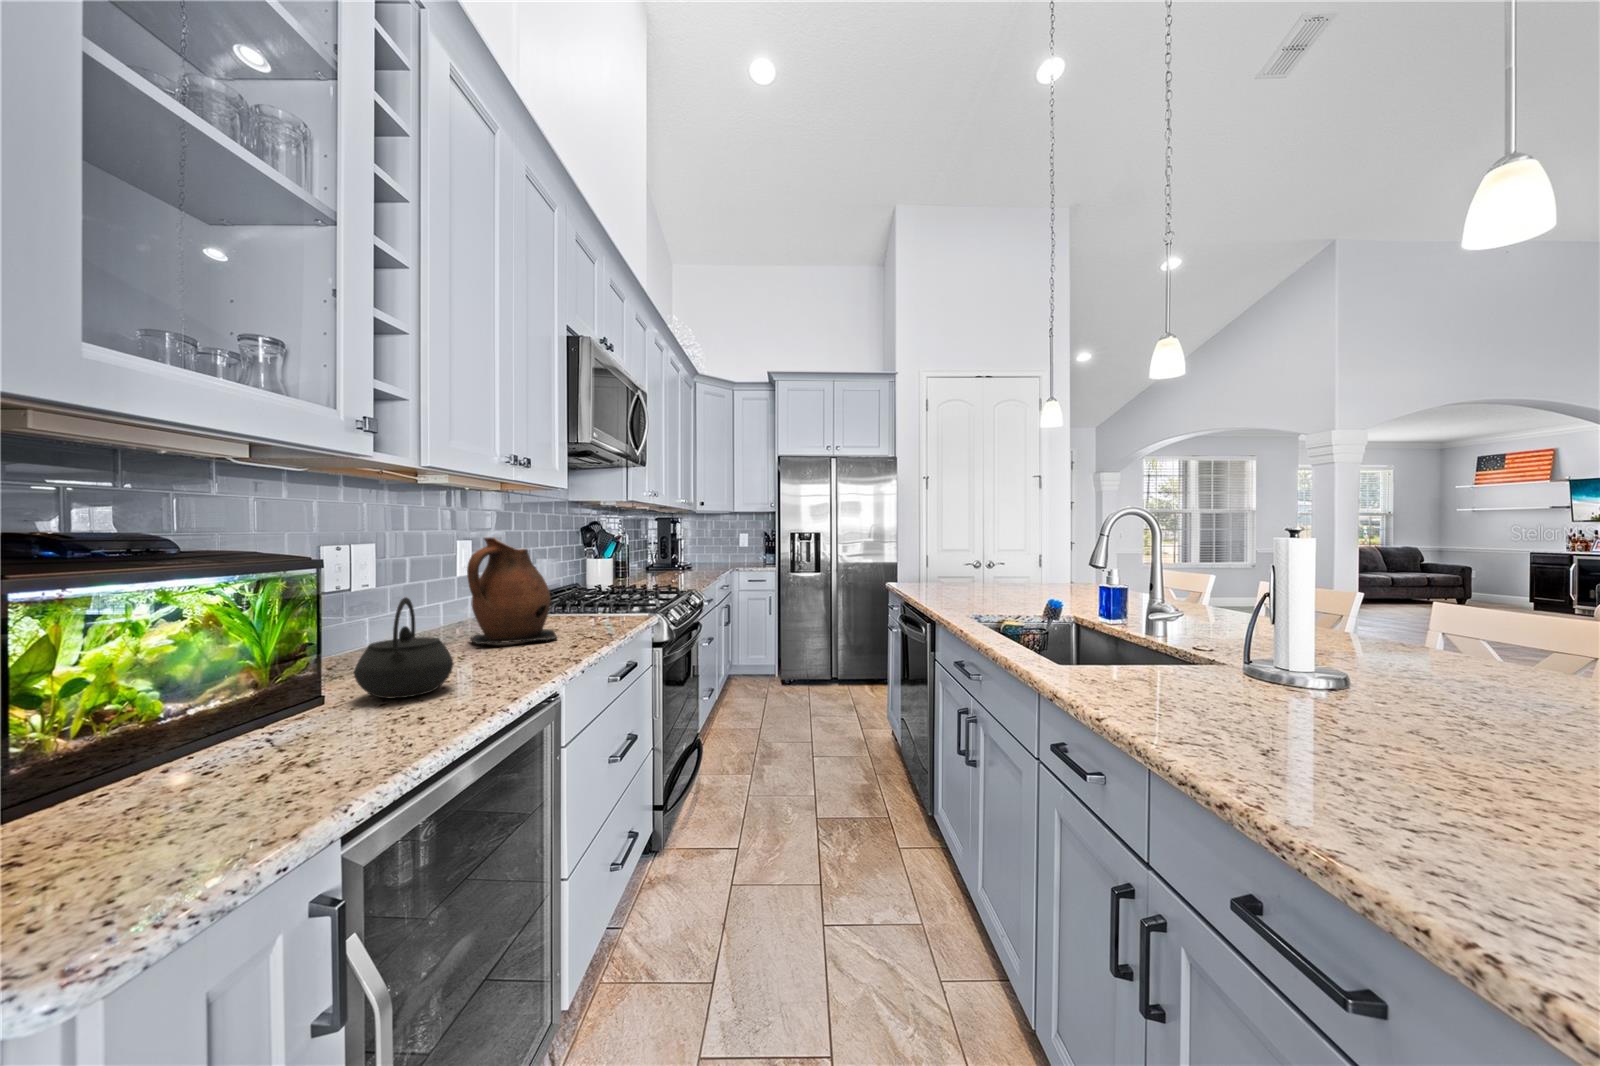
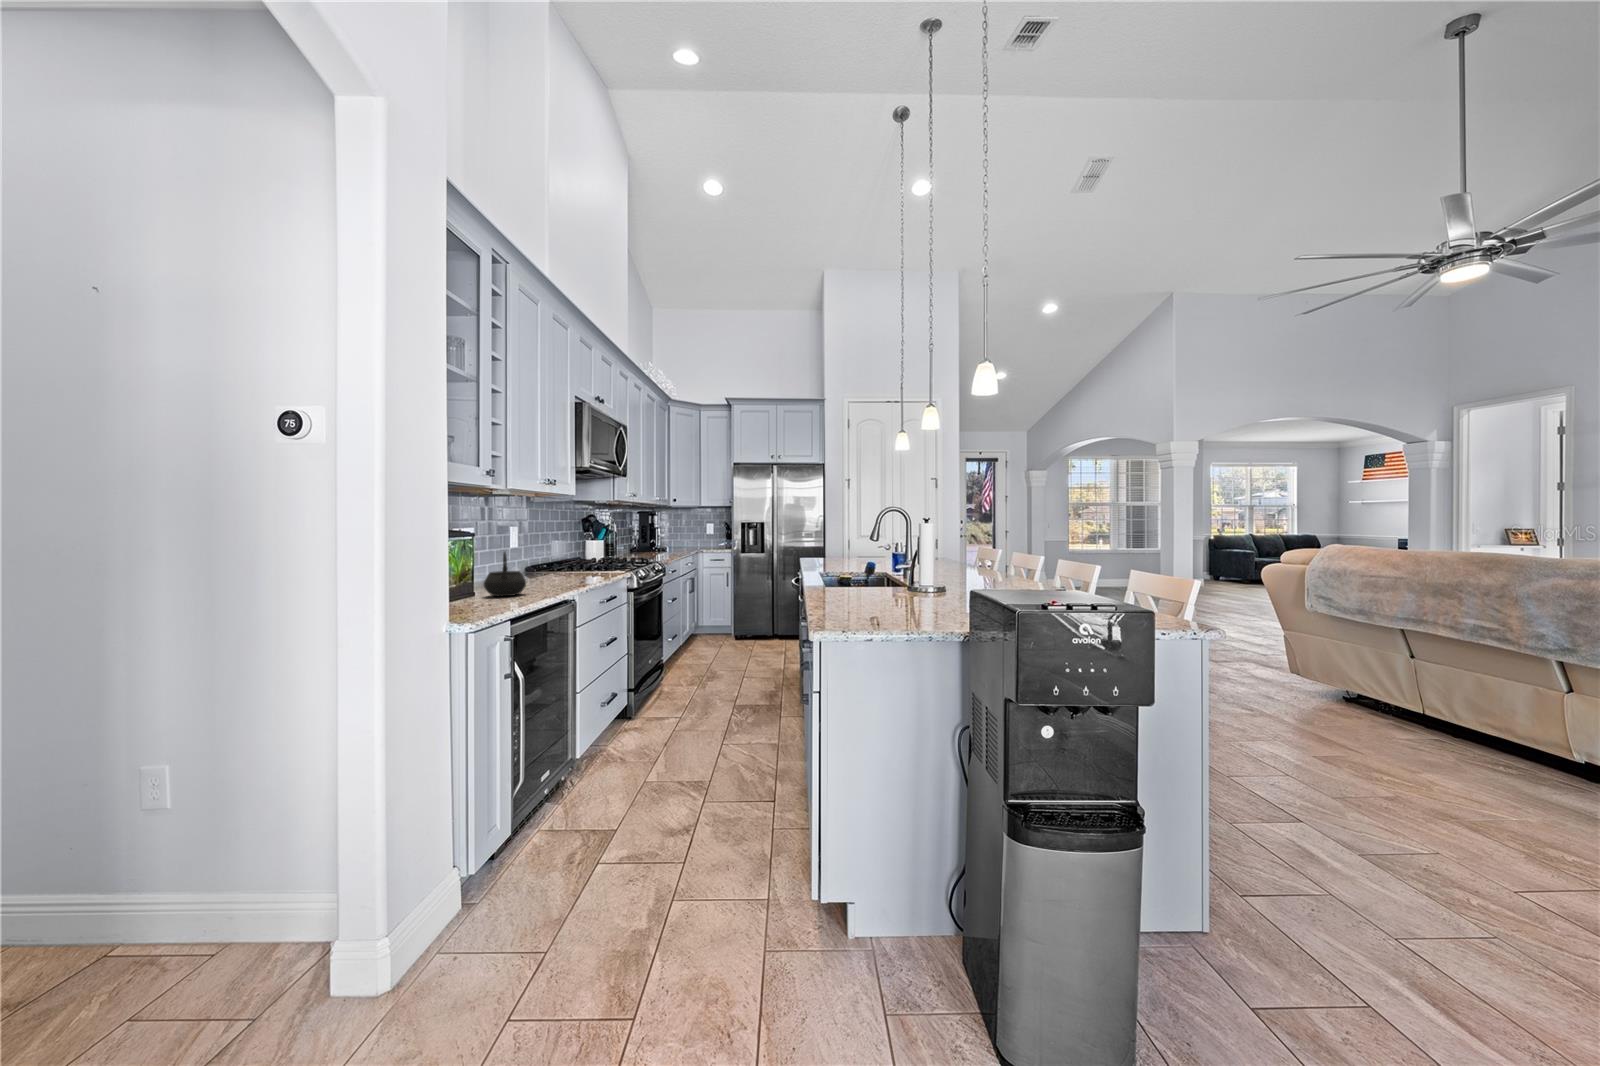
ceramic pitcher: present [467,538,557,644] -> none [521,524,572,582]

